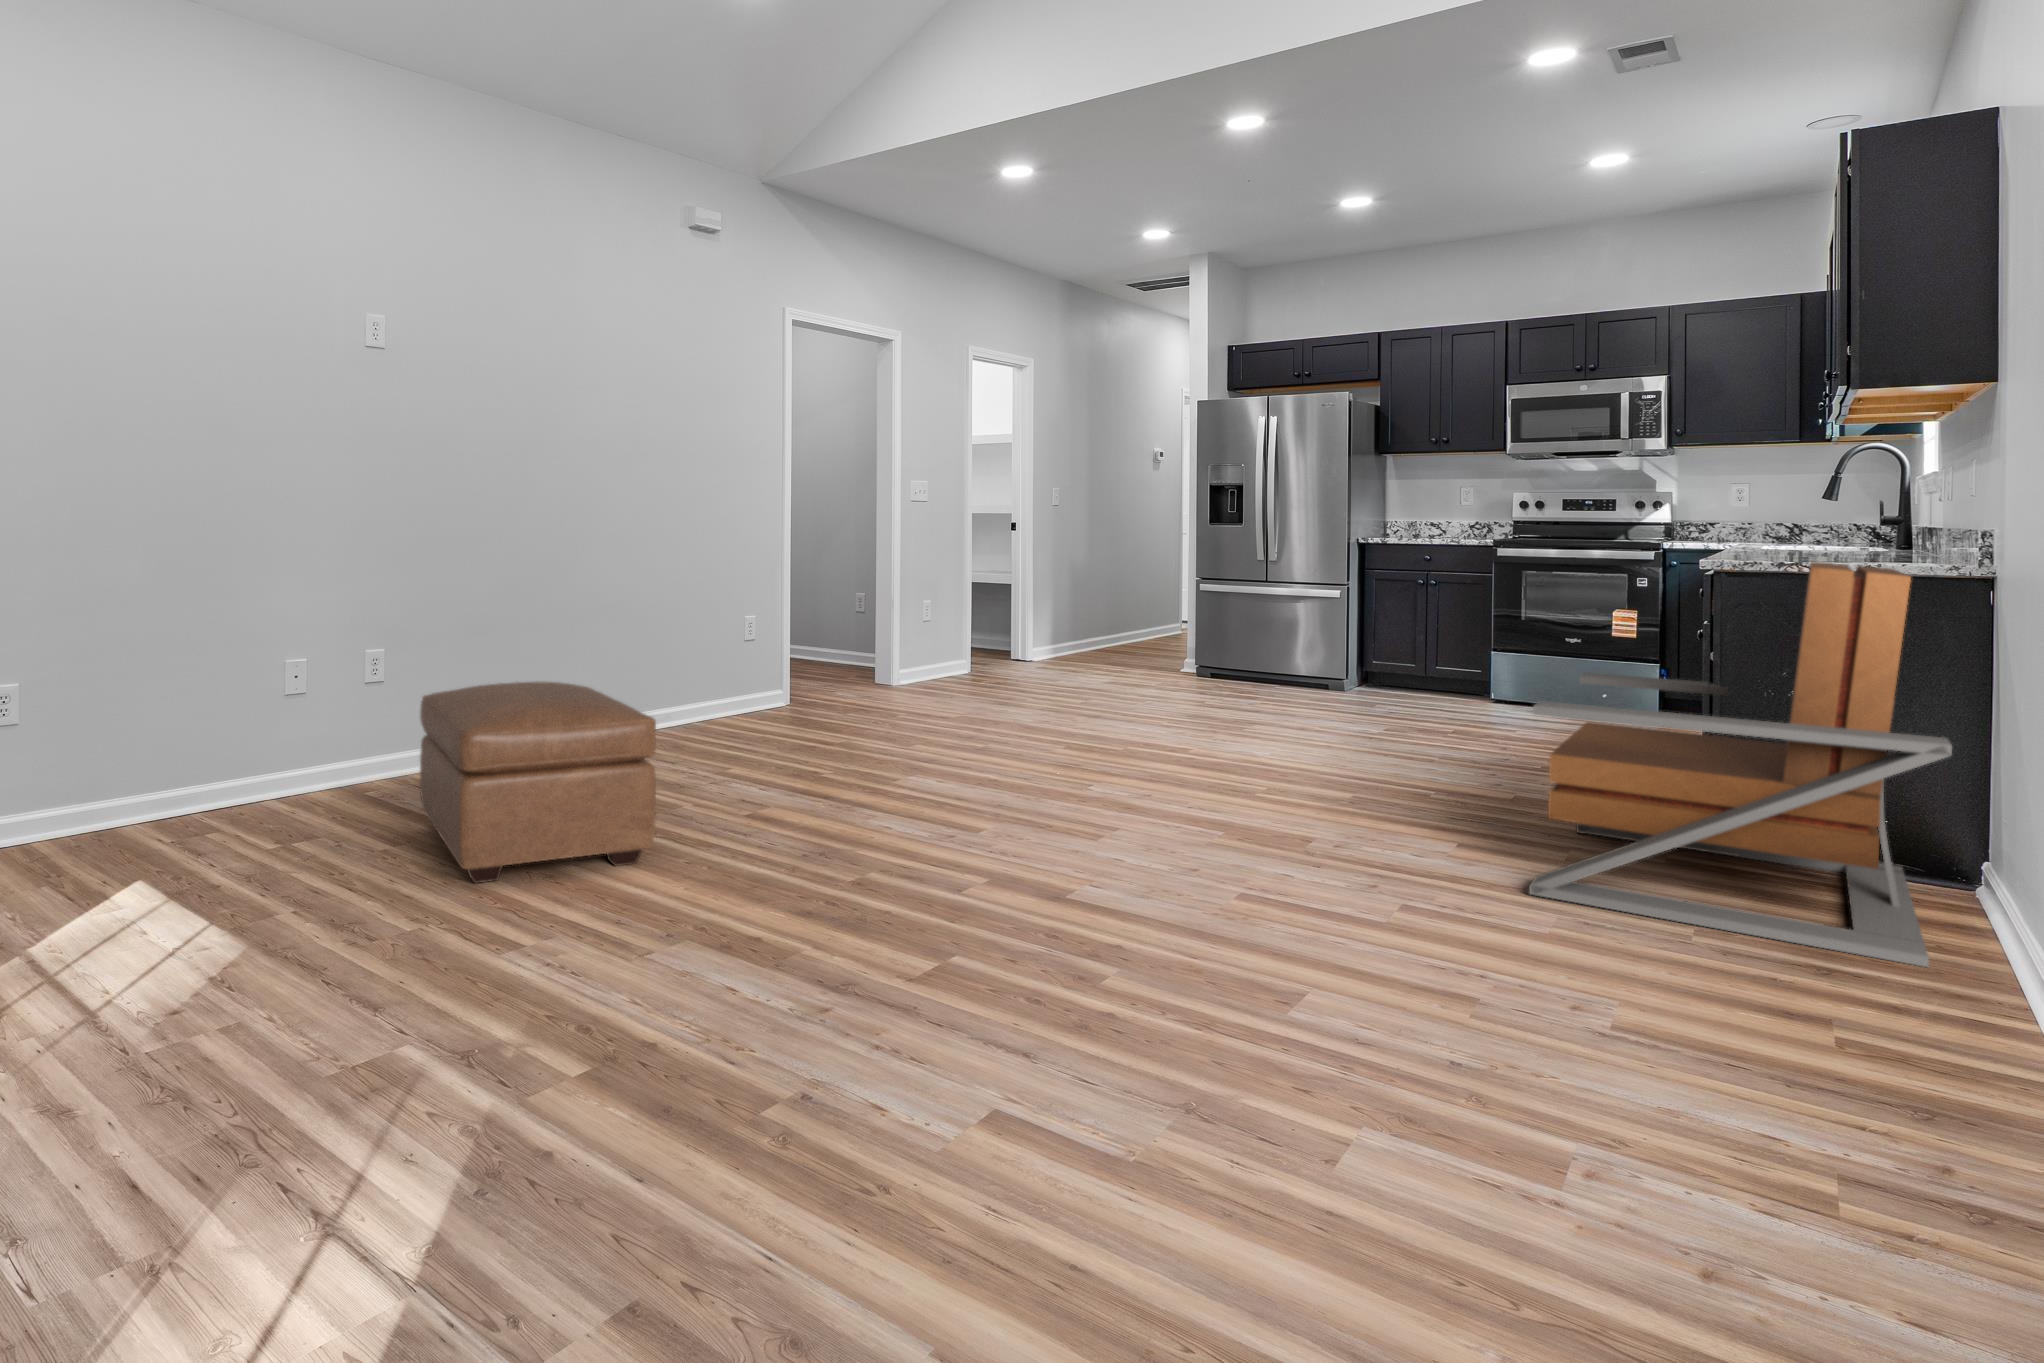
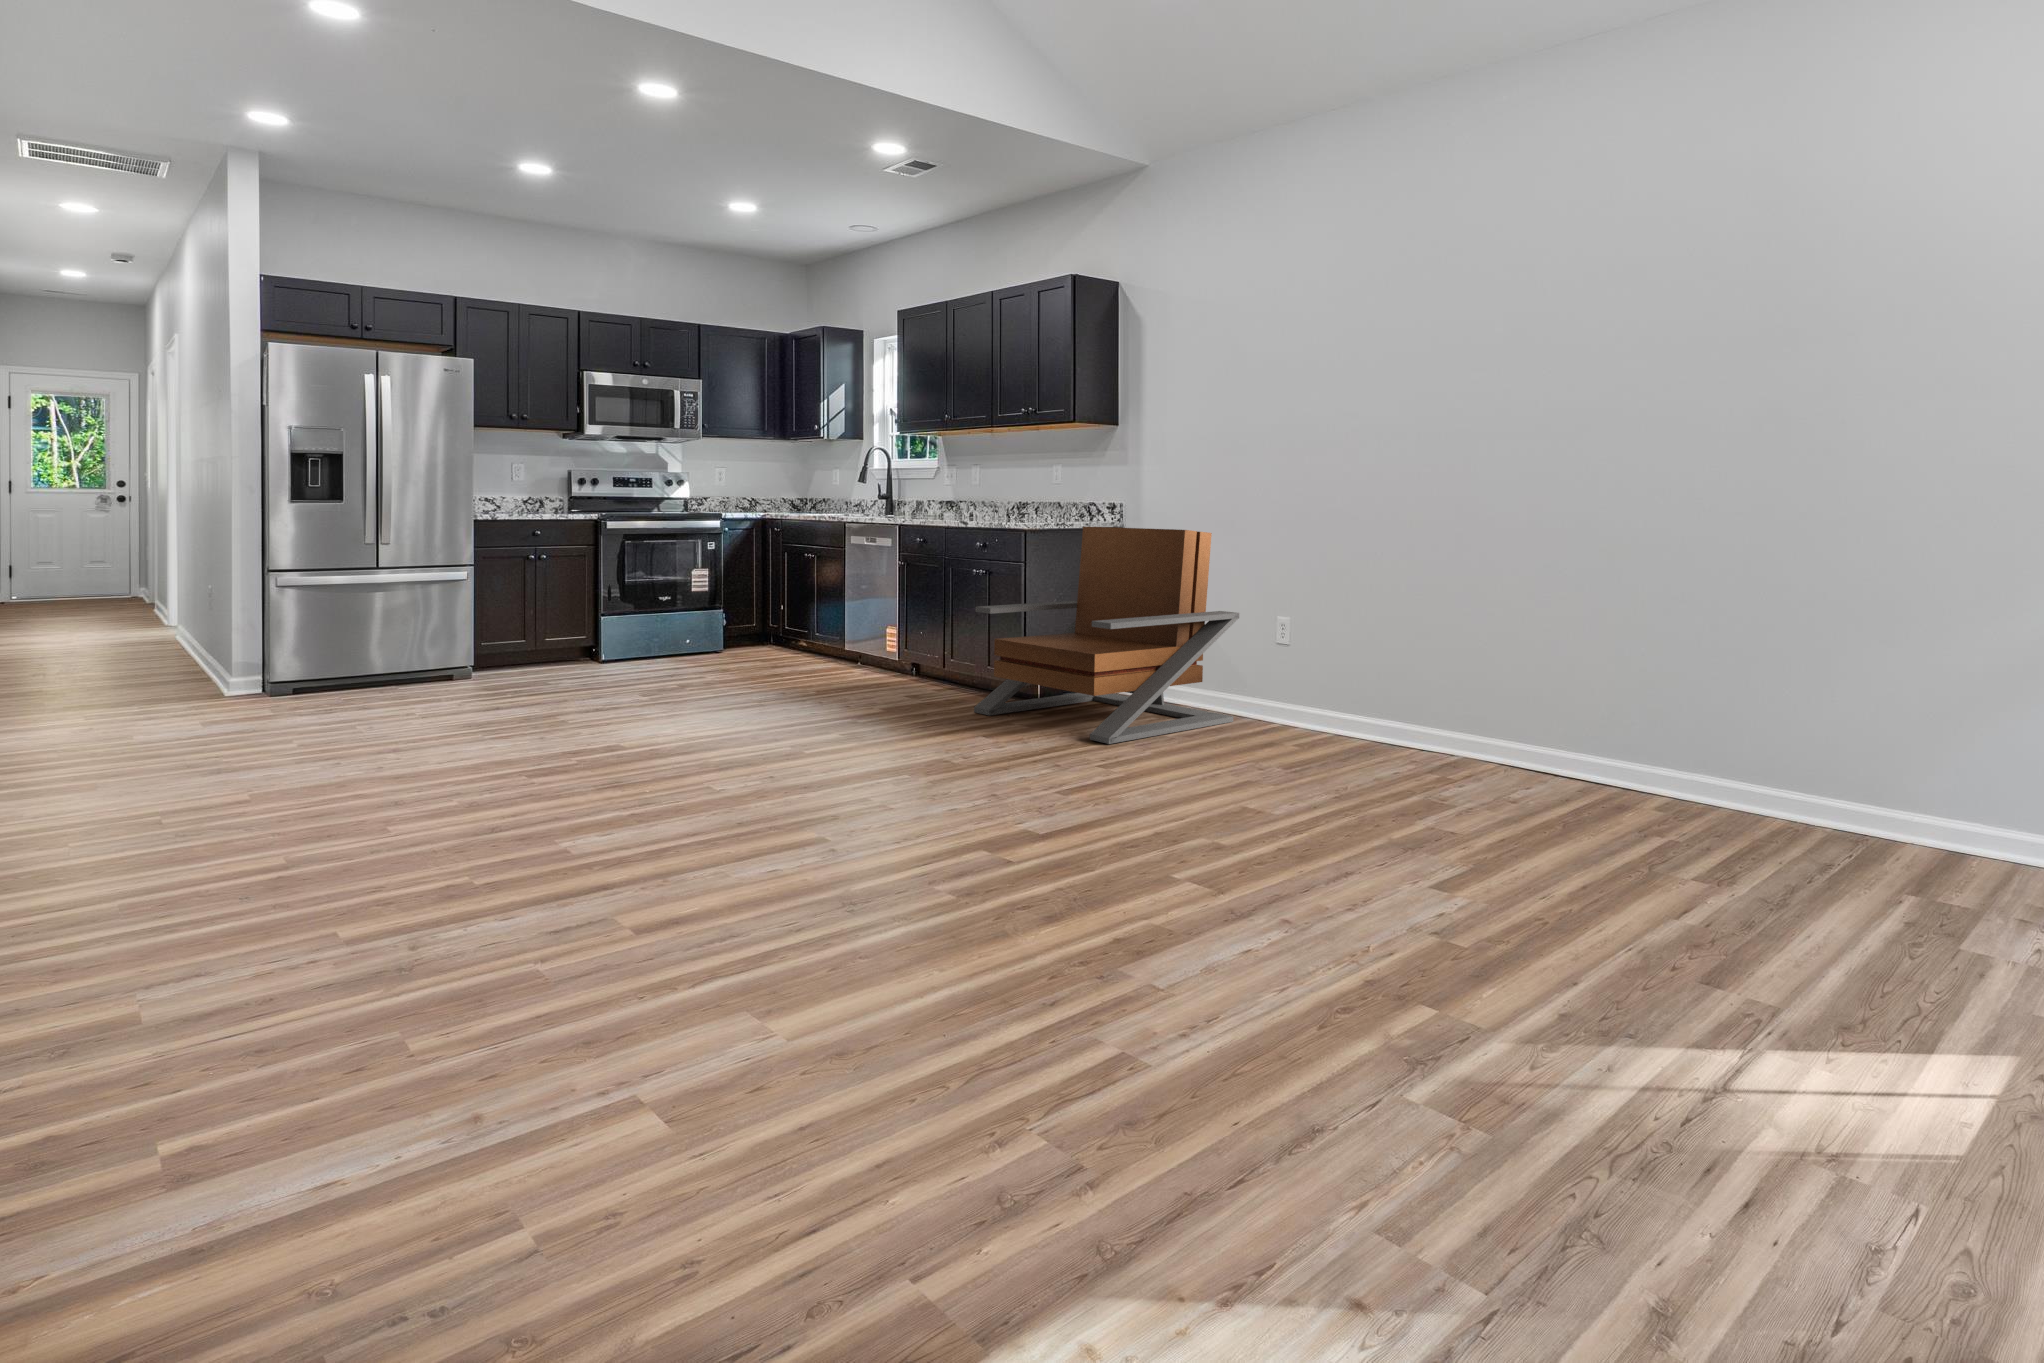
ottoman: present [420,682,656,883] -> none [321,782,858,1175]

